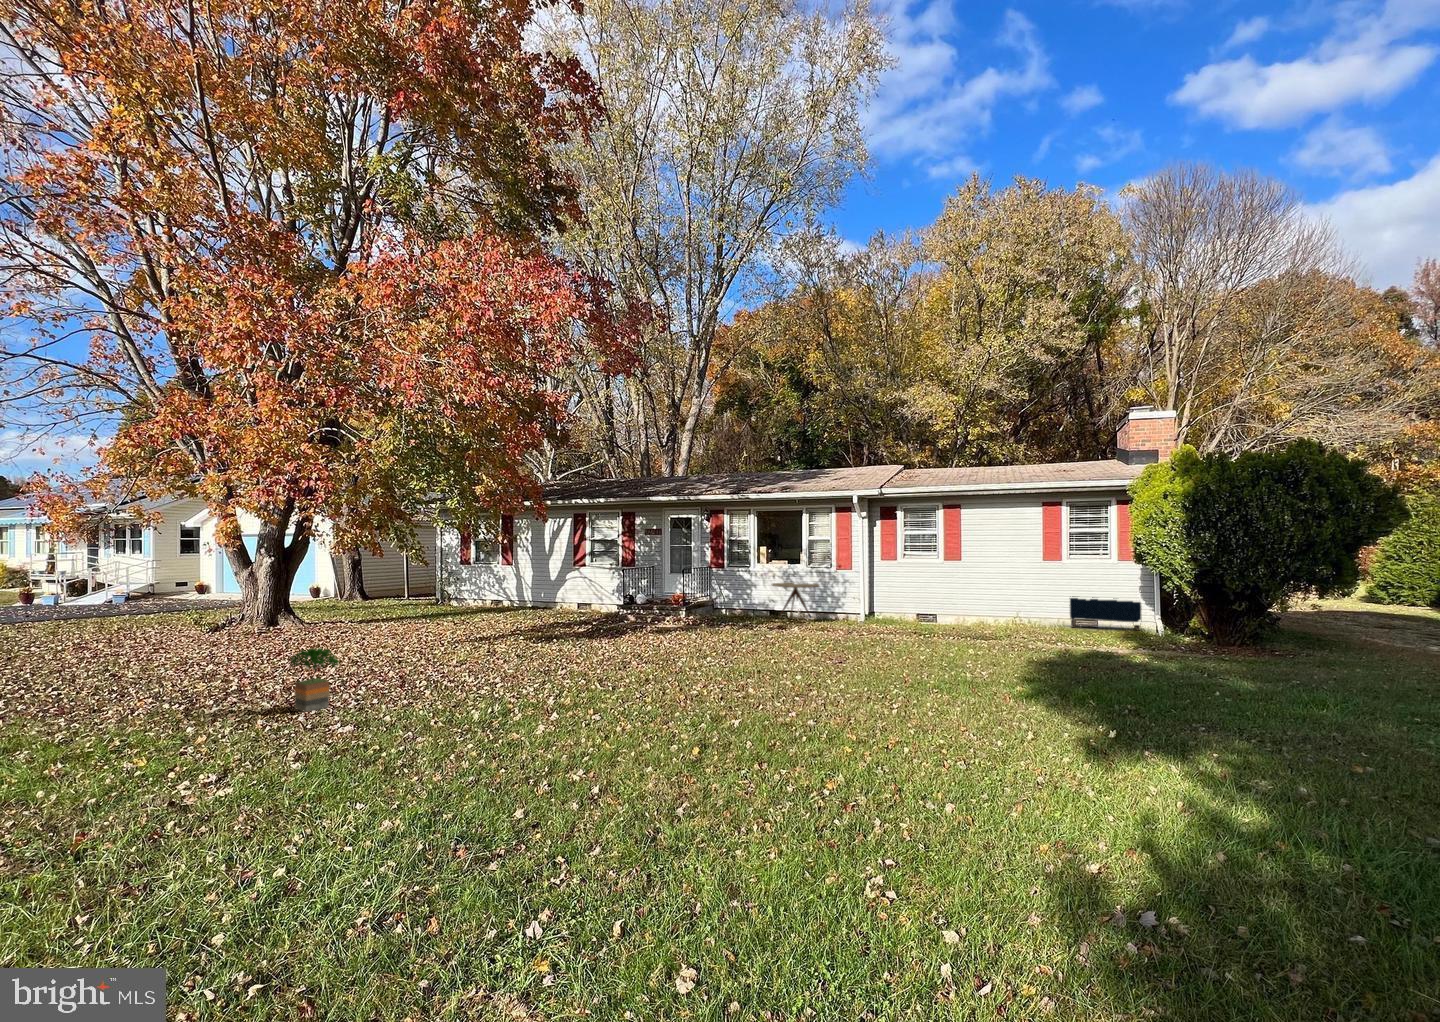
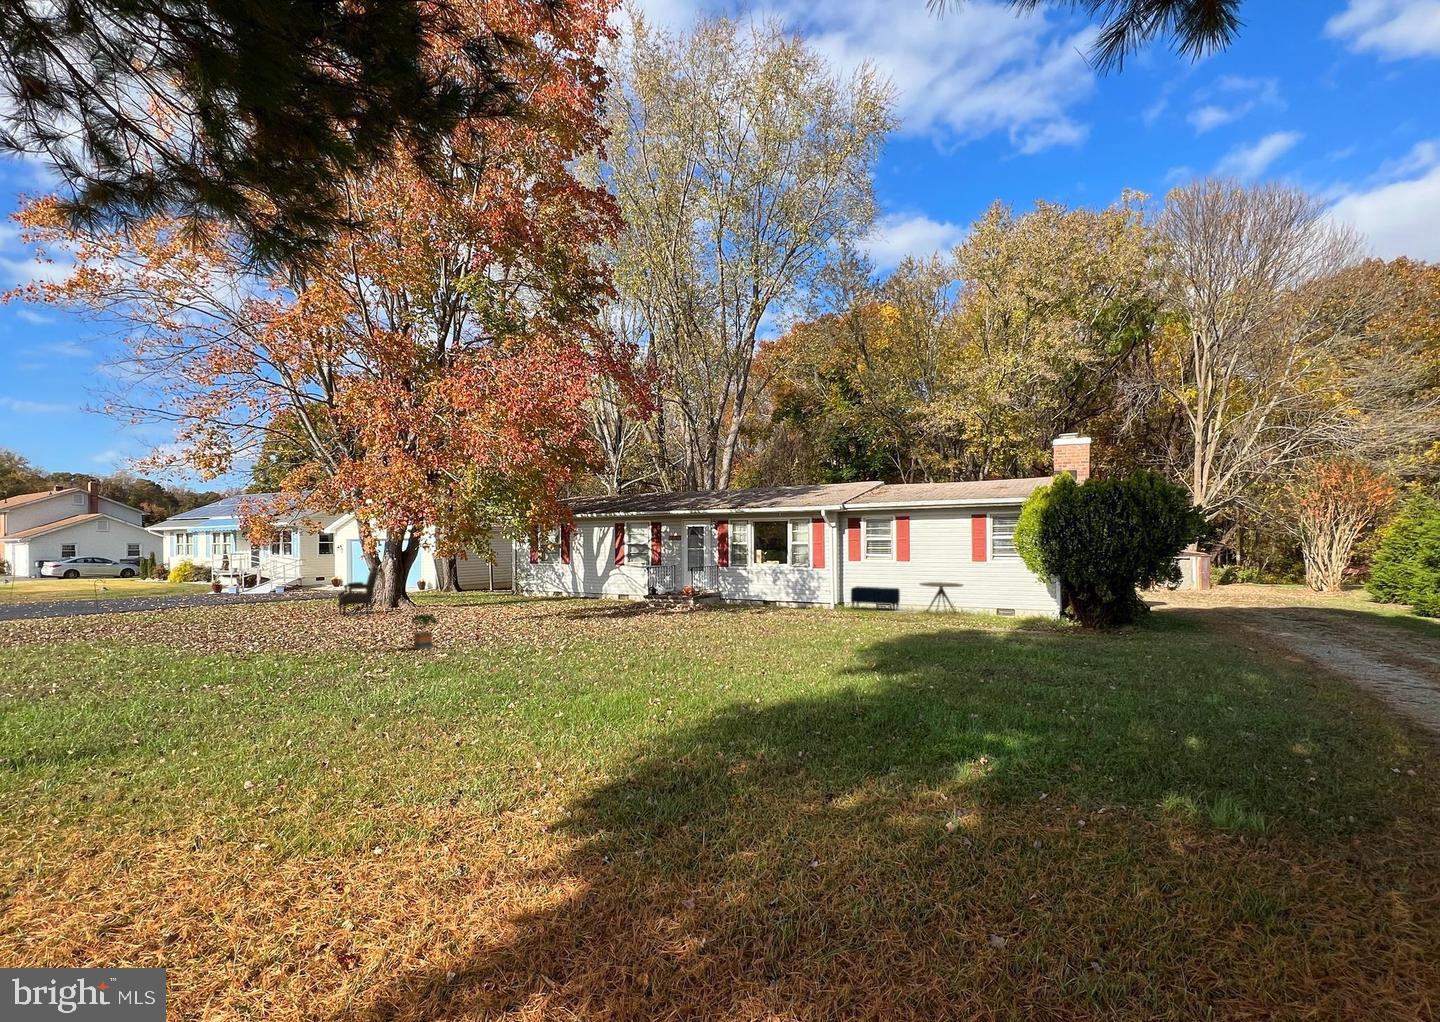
armchair: none [184,566,249,641] -> present [338,566,379,615]
round table: present [772,582,819,617] -> present [920,582,963,613]
bench: present [1070,597,1142,631] -> present [851,586,900,610]

